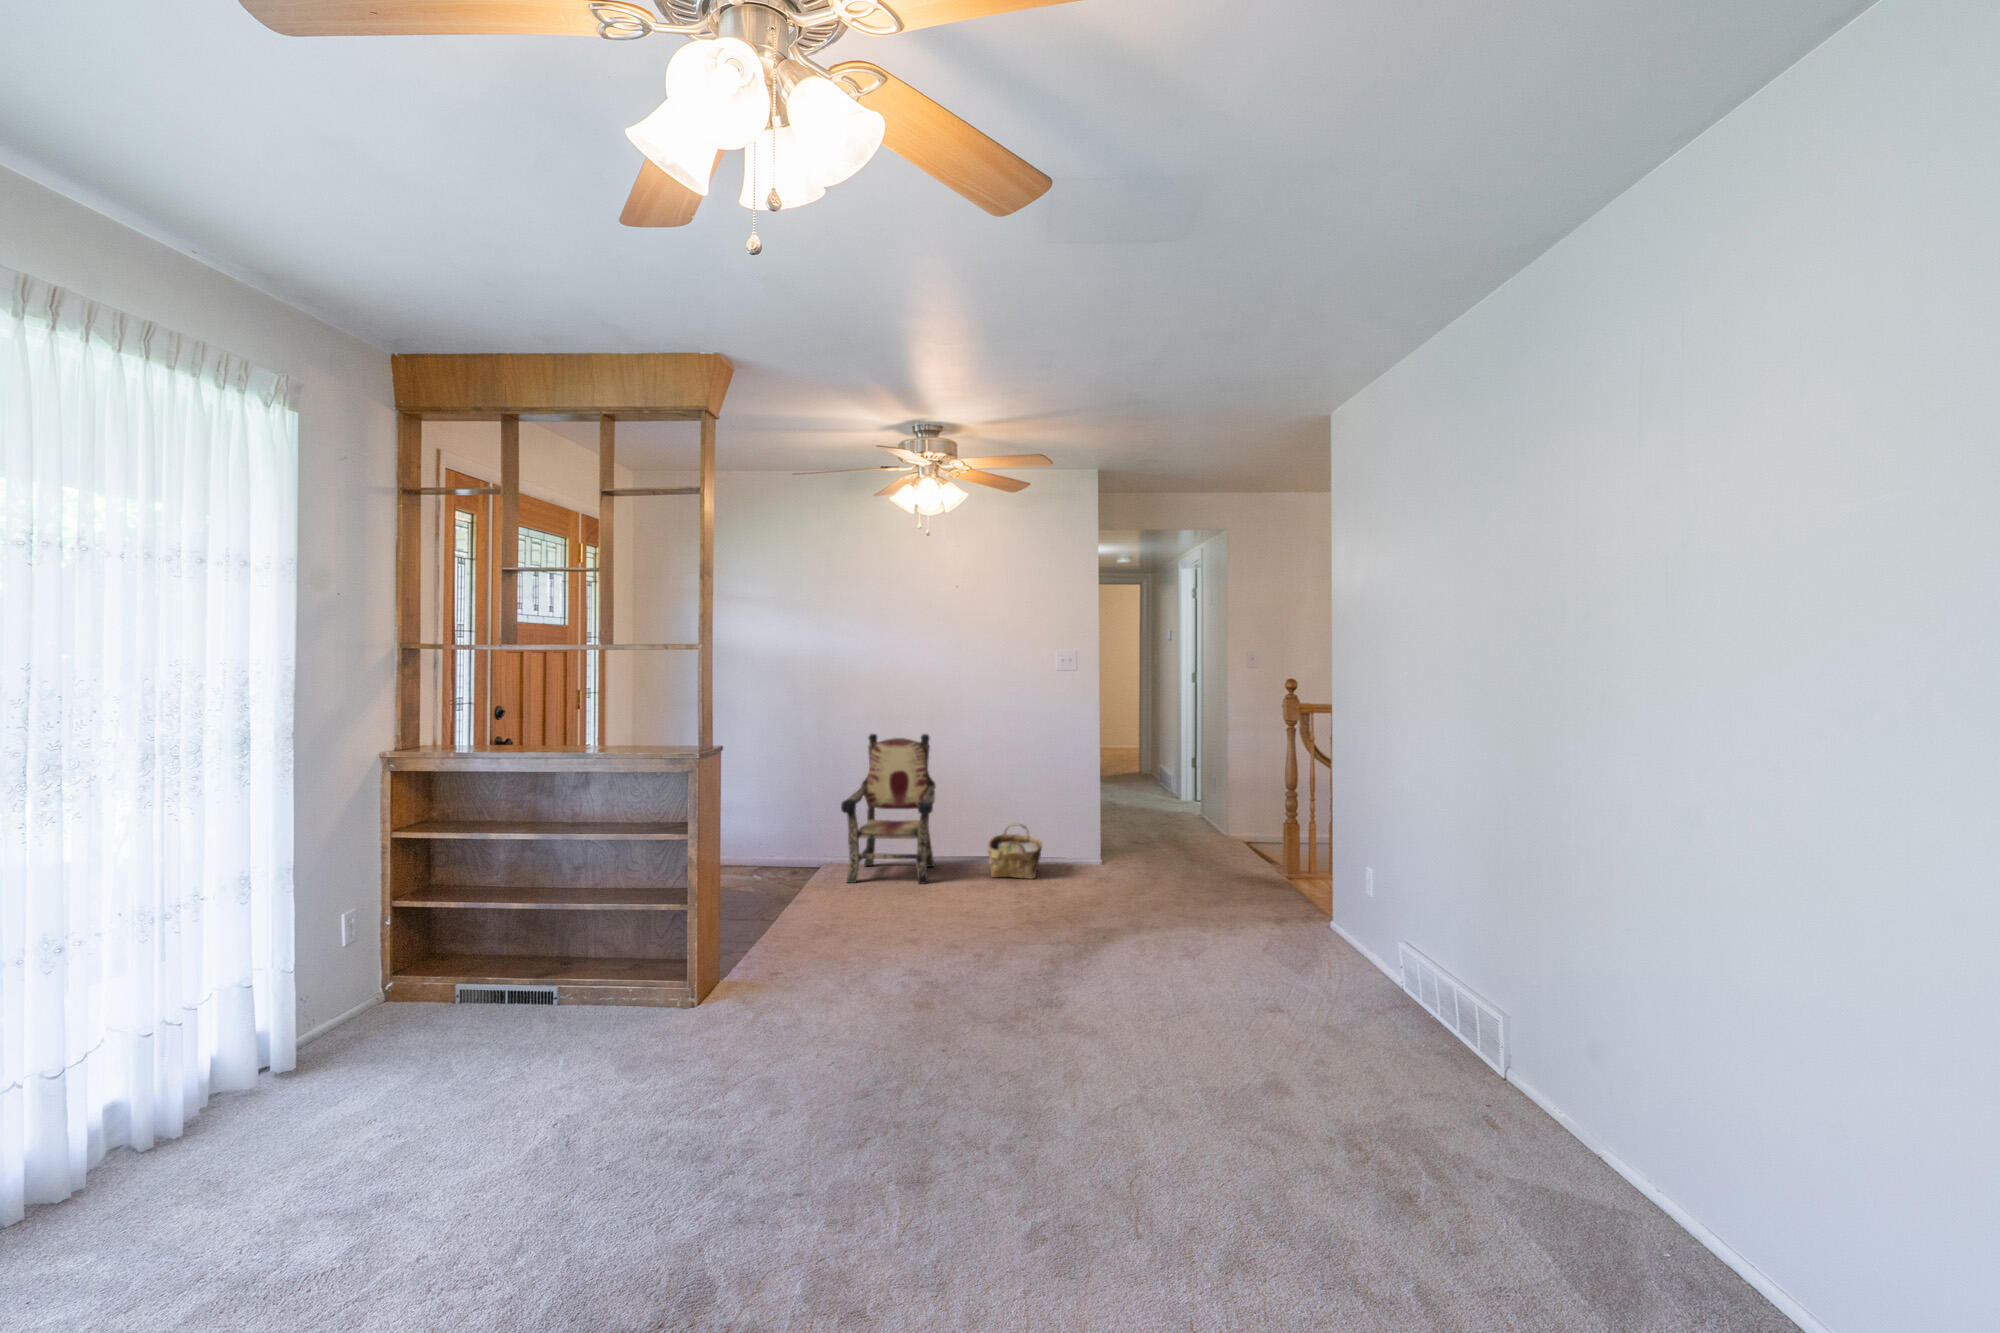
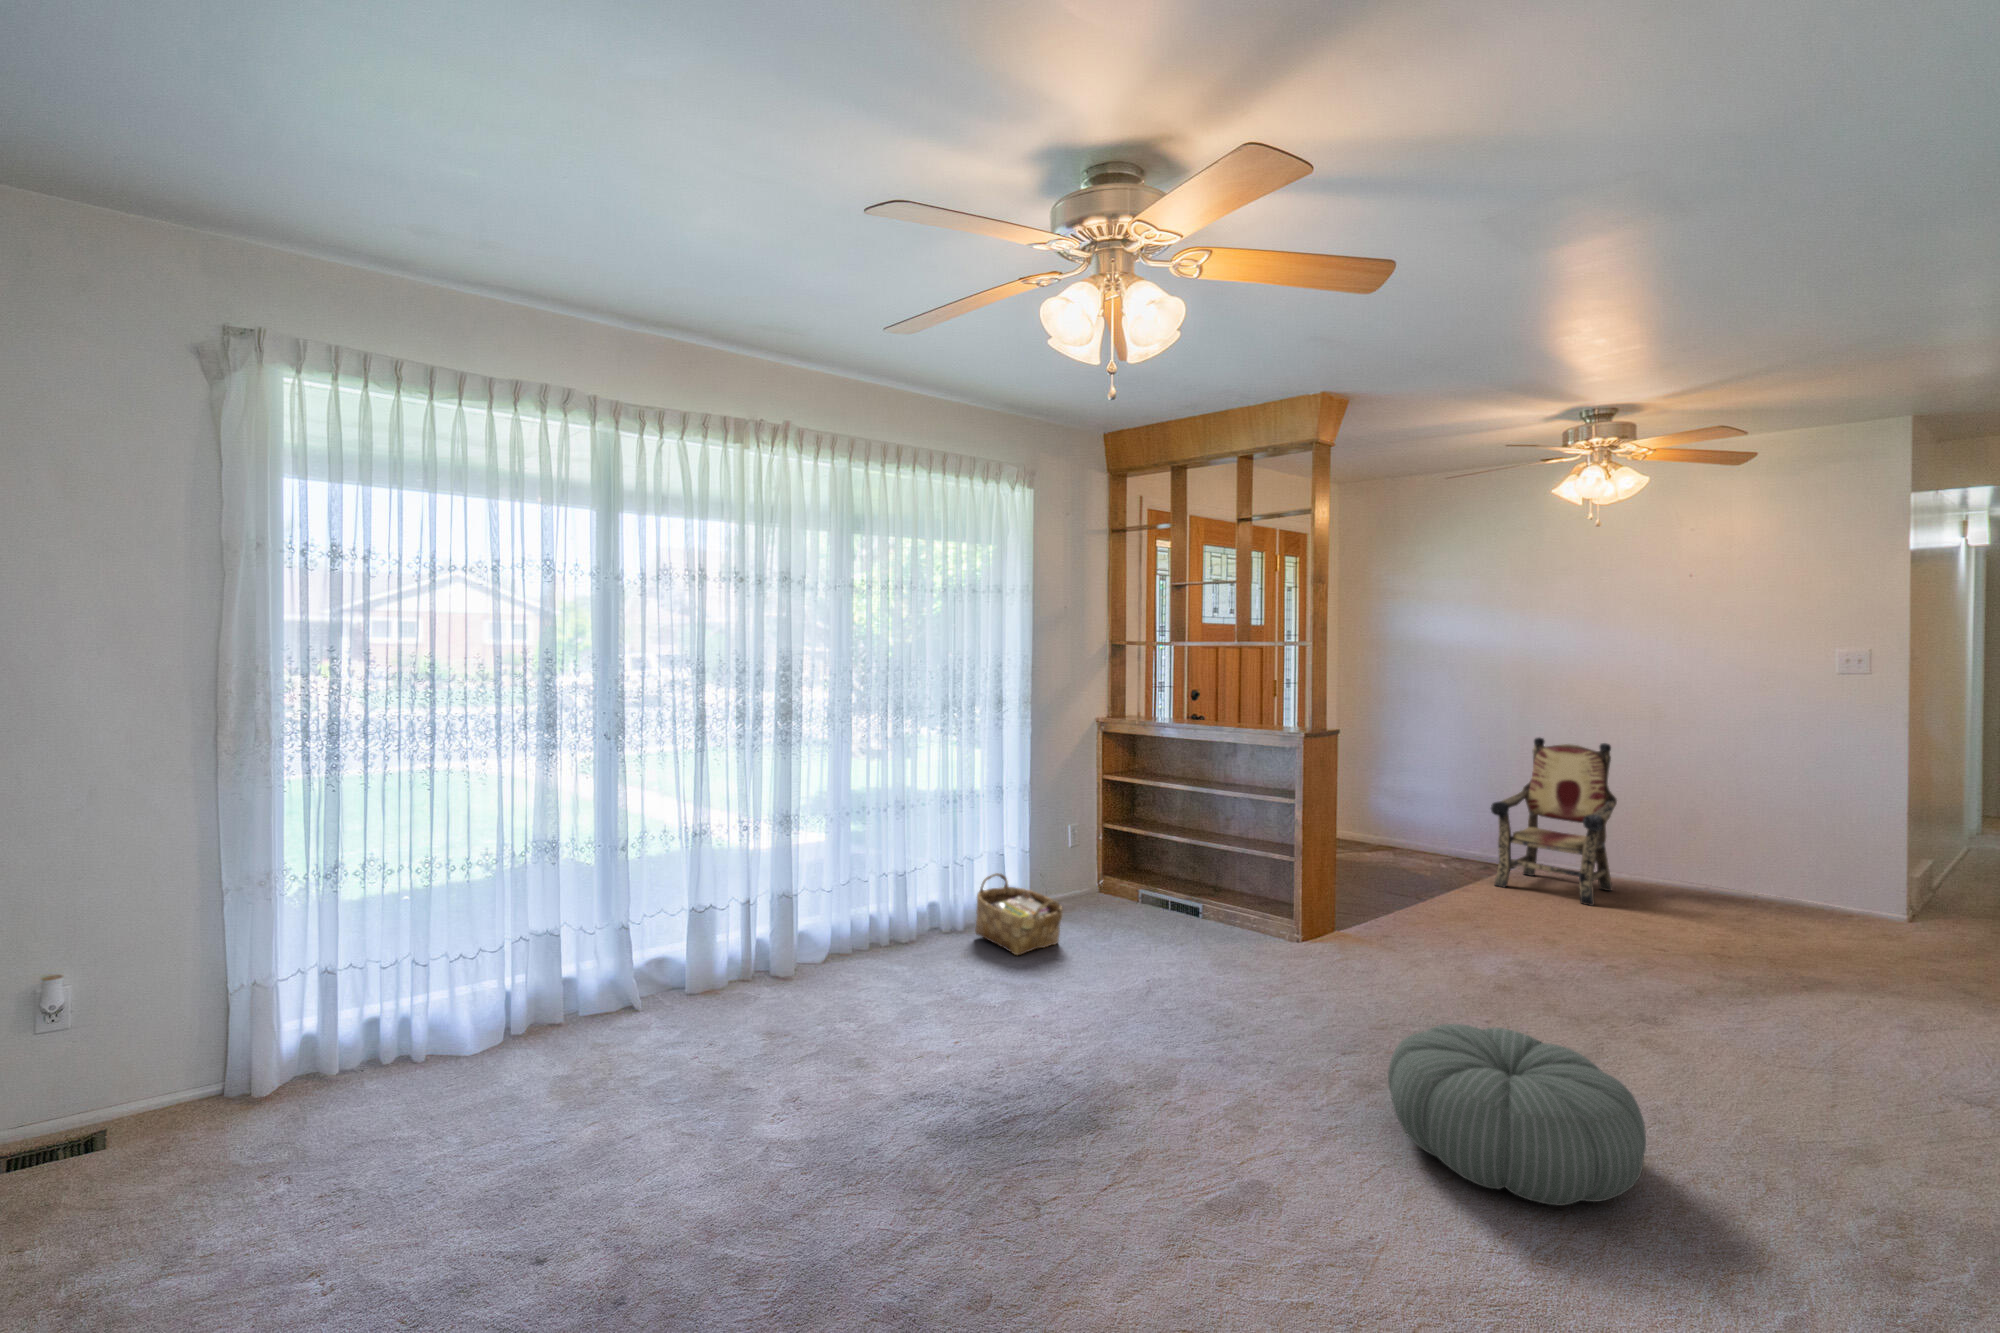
woven basket: present [988,823,1042,879] -> present [975,873,1063,955]
pouf: none [861,1026,1088,1202] -> present [1388,1024,1646,1205]

